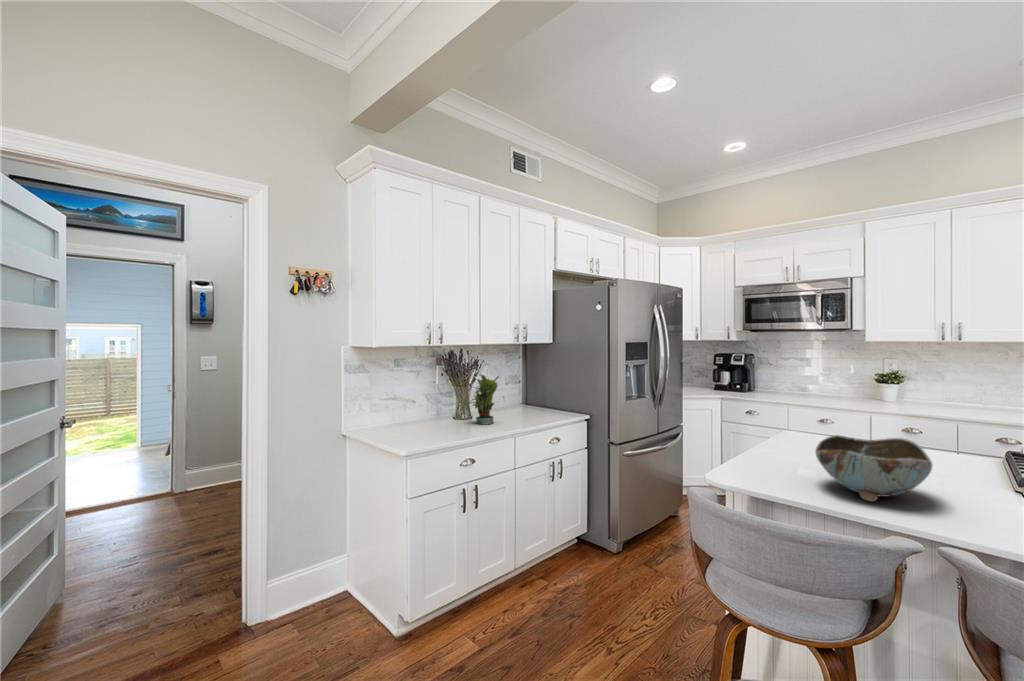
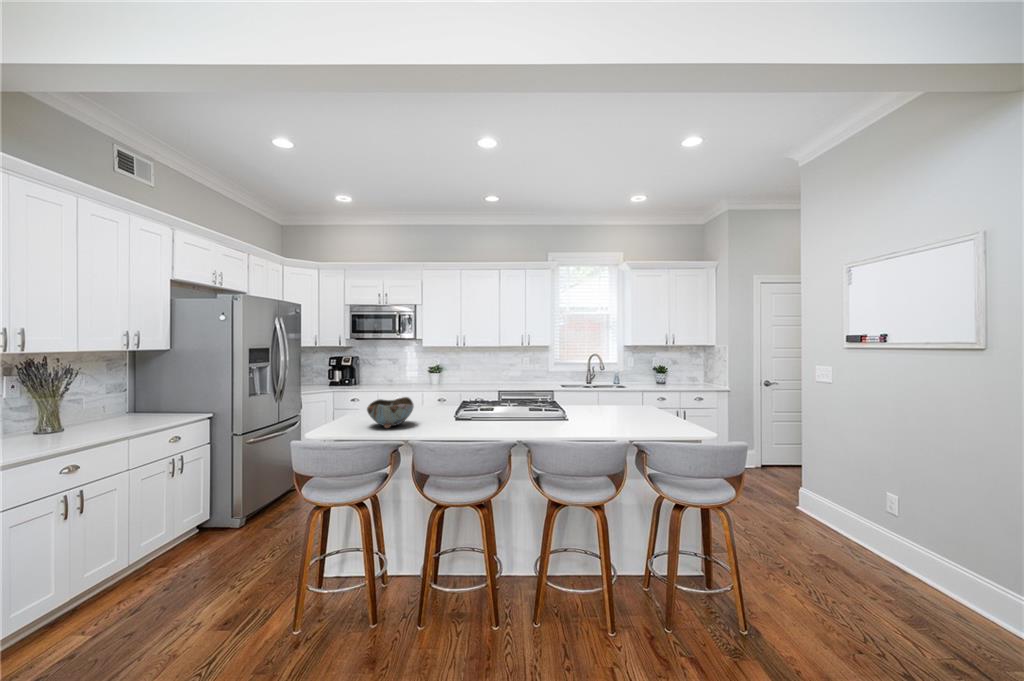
potted plant: present [469,374,499,425] -> none [59,382,107,434]

